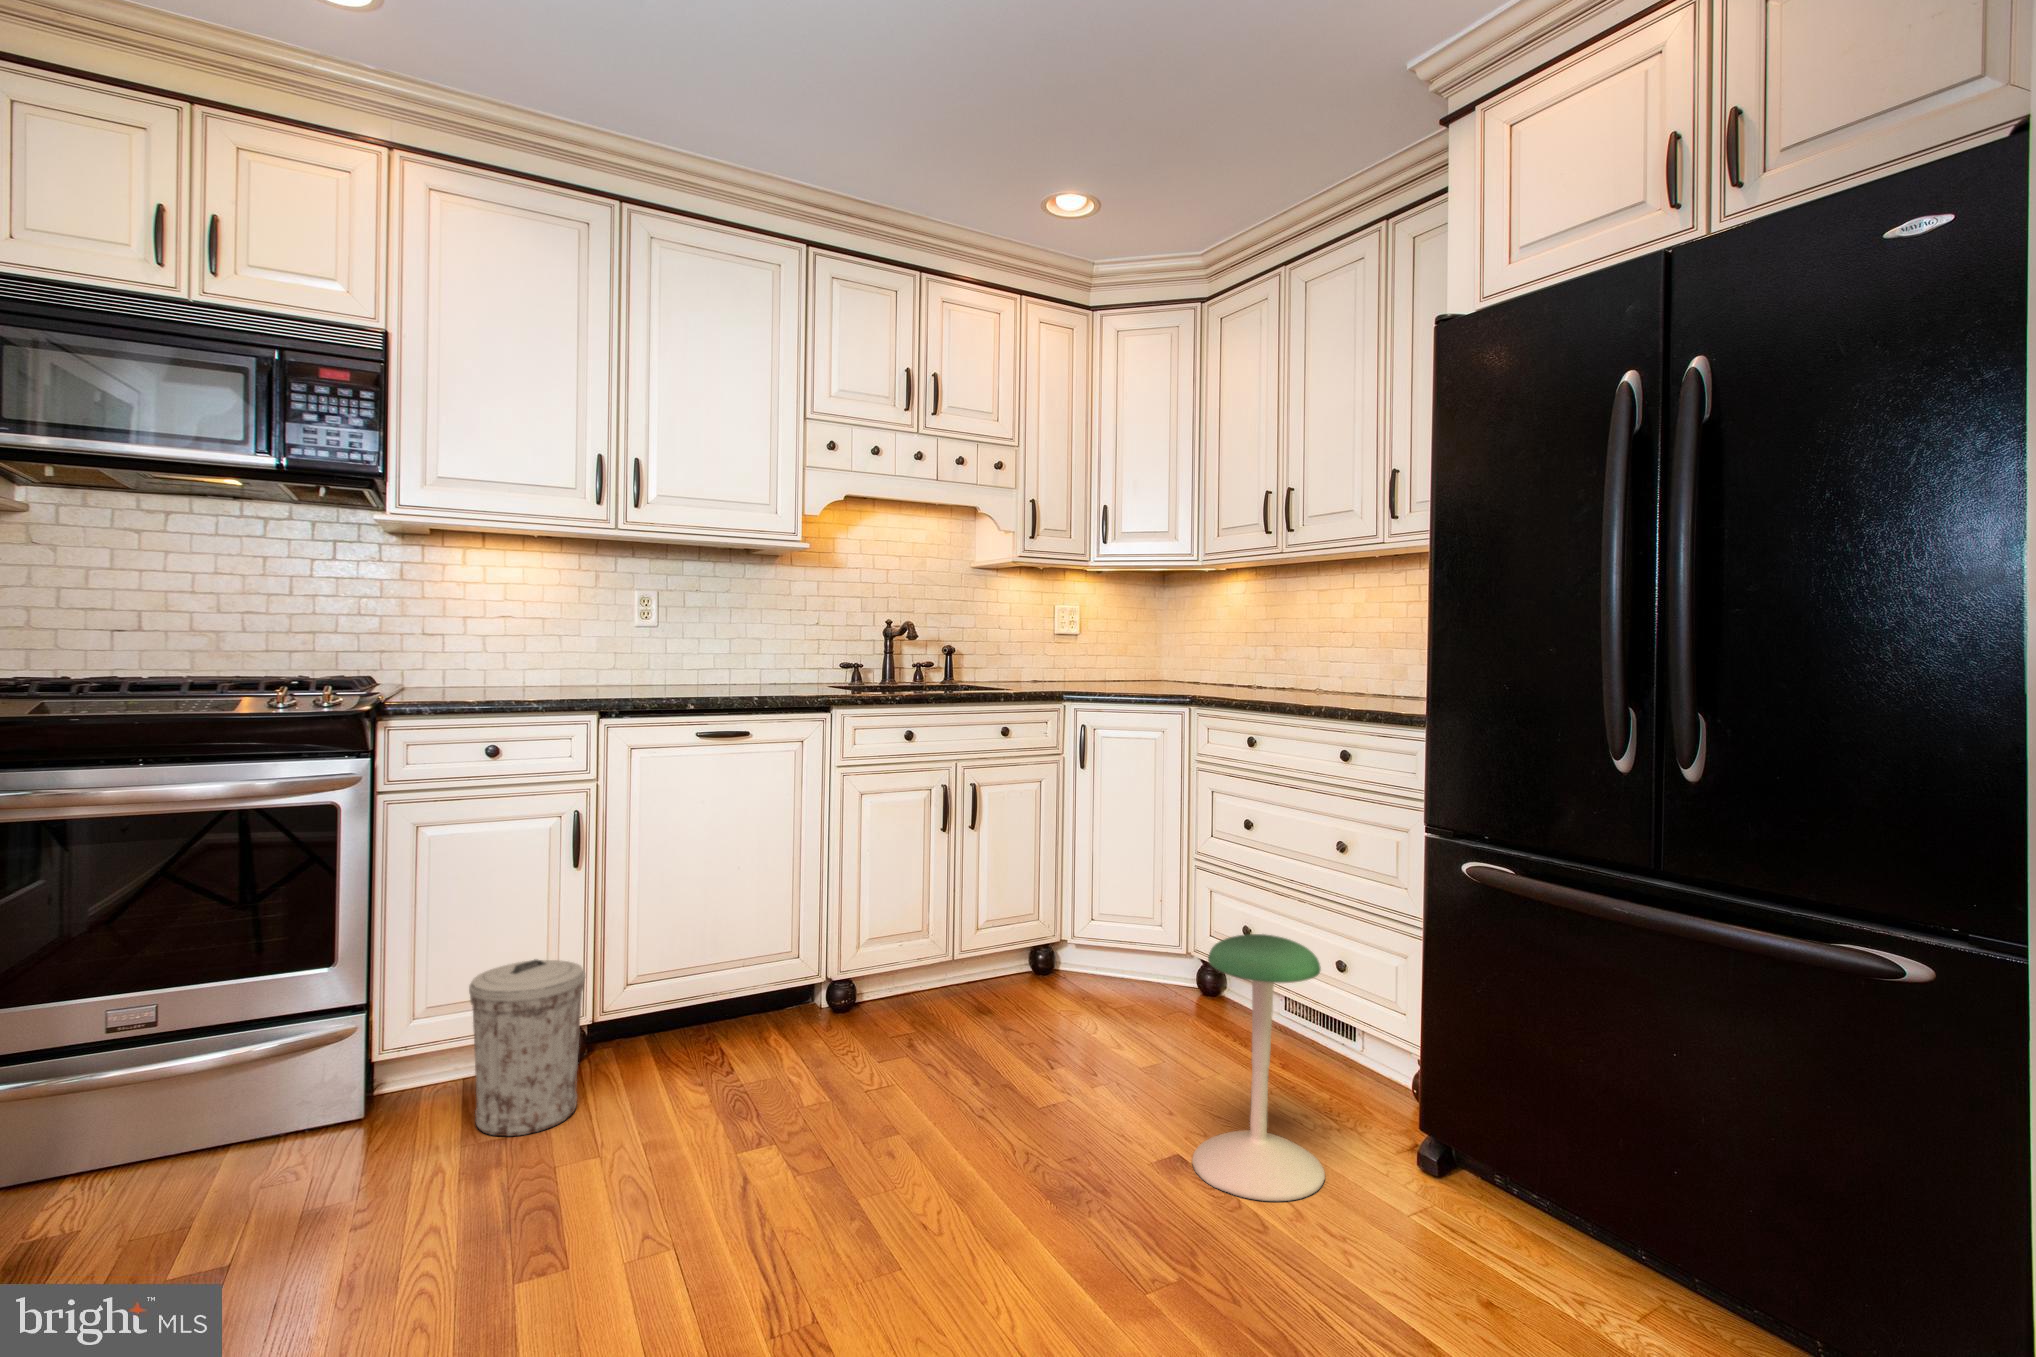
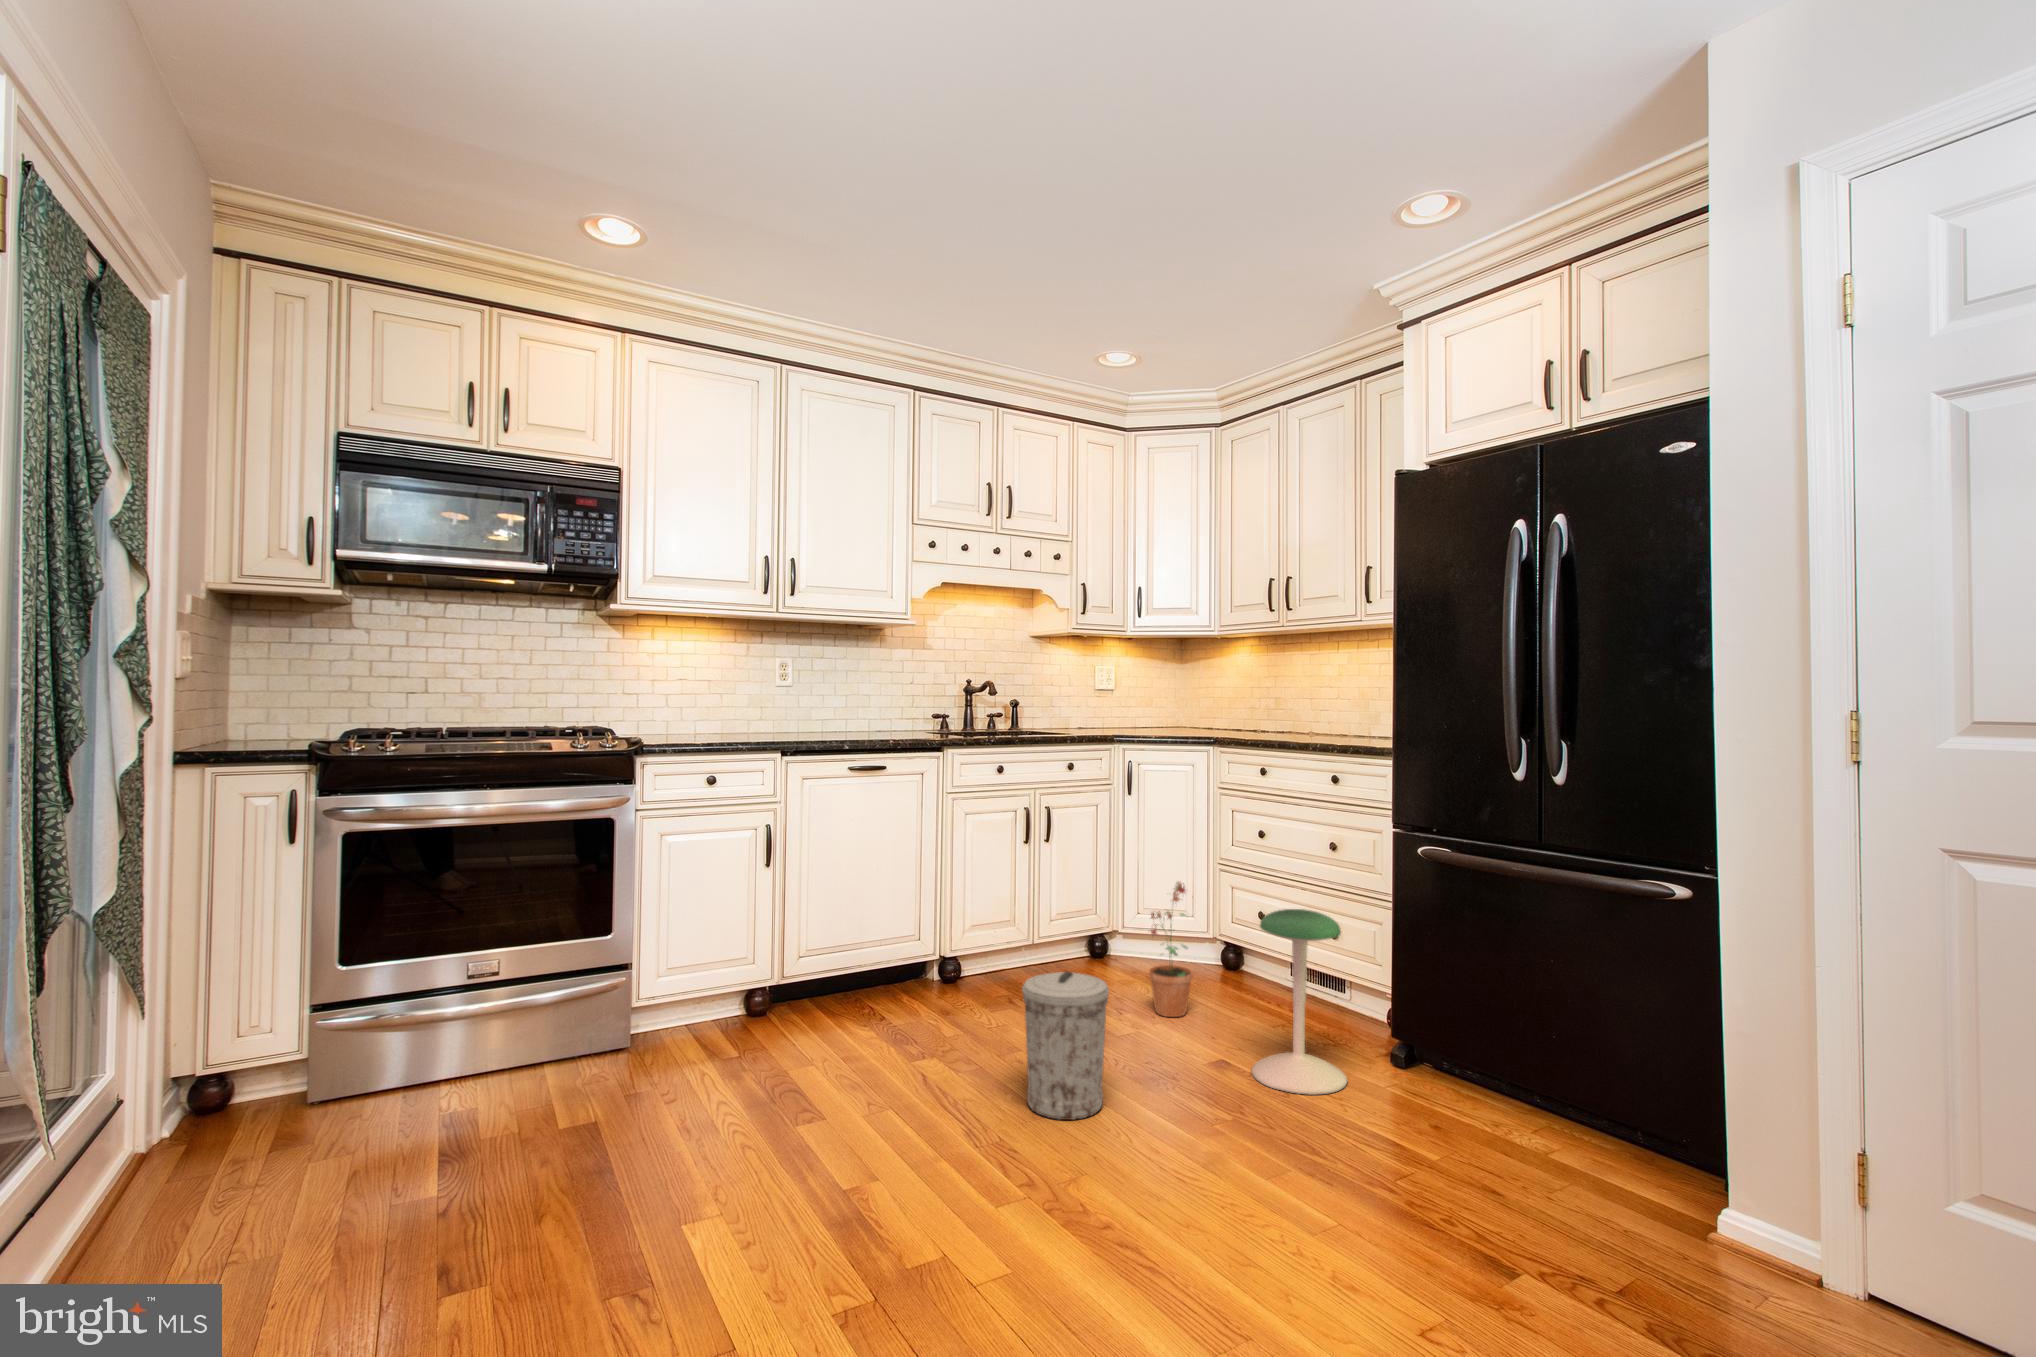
potted plant: none [1077,884,1139,1065] -> present [1149,882,1193,1017]
trash can: present [469,959,586,1136] -> present [1022,971,1109,1120]

